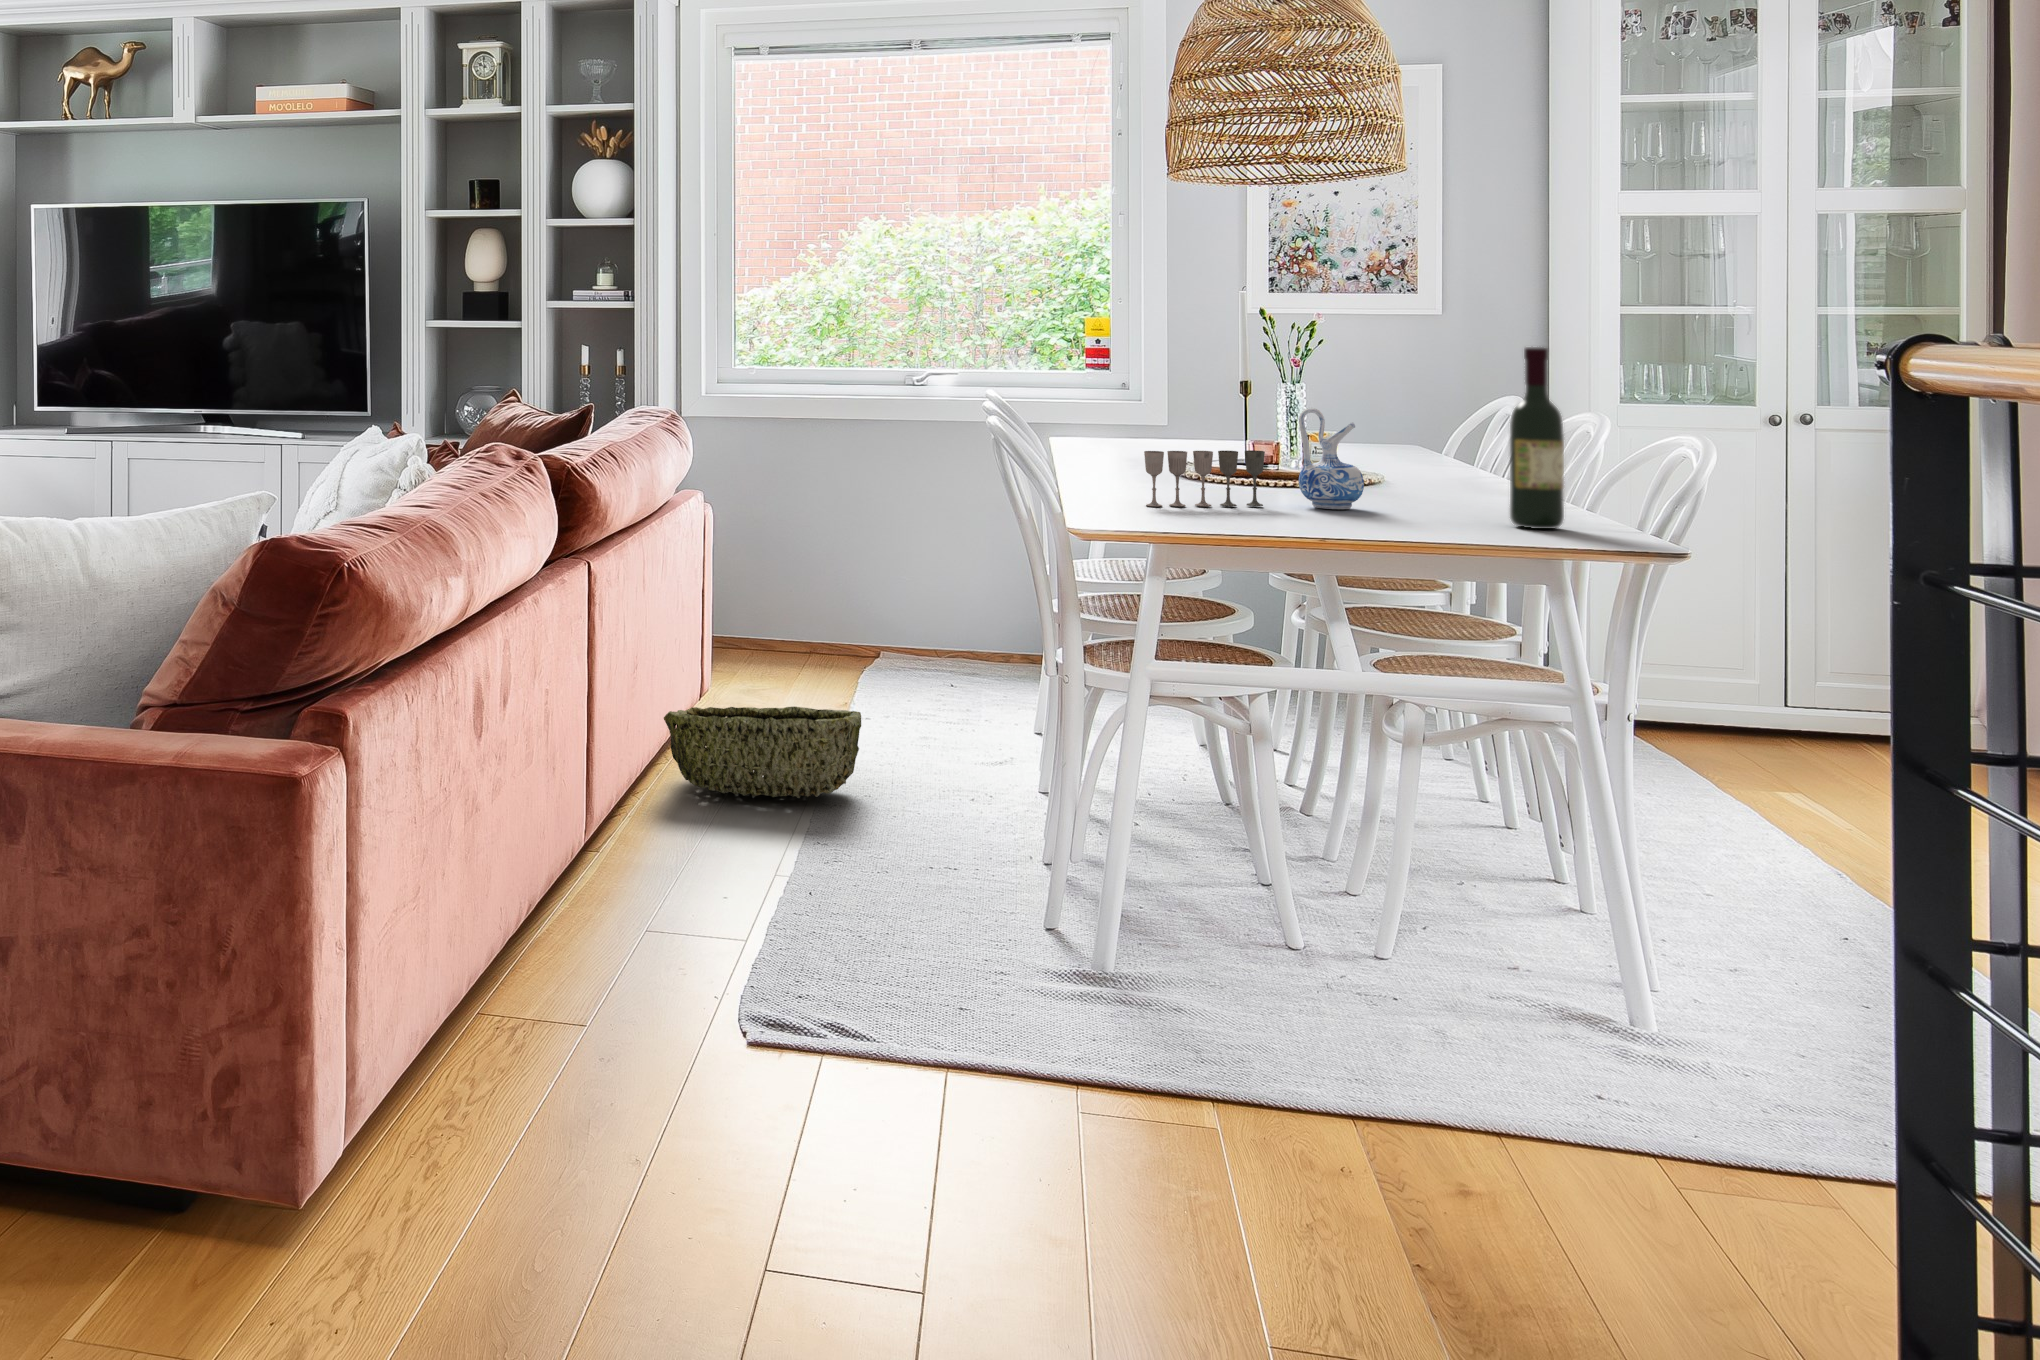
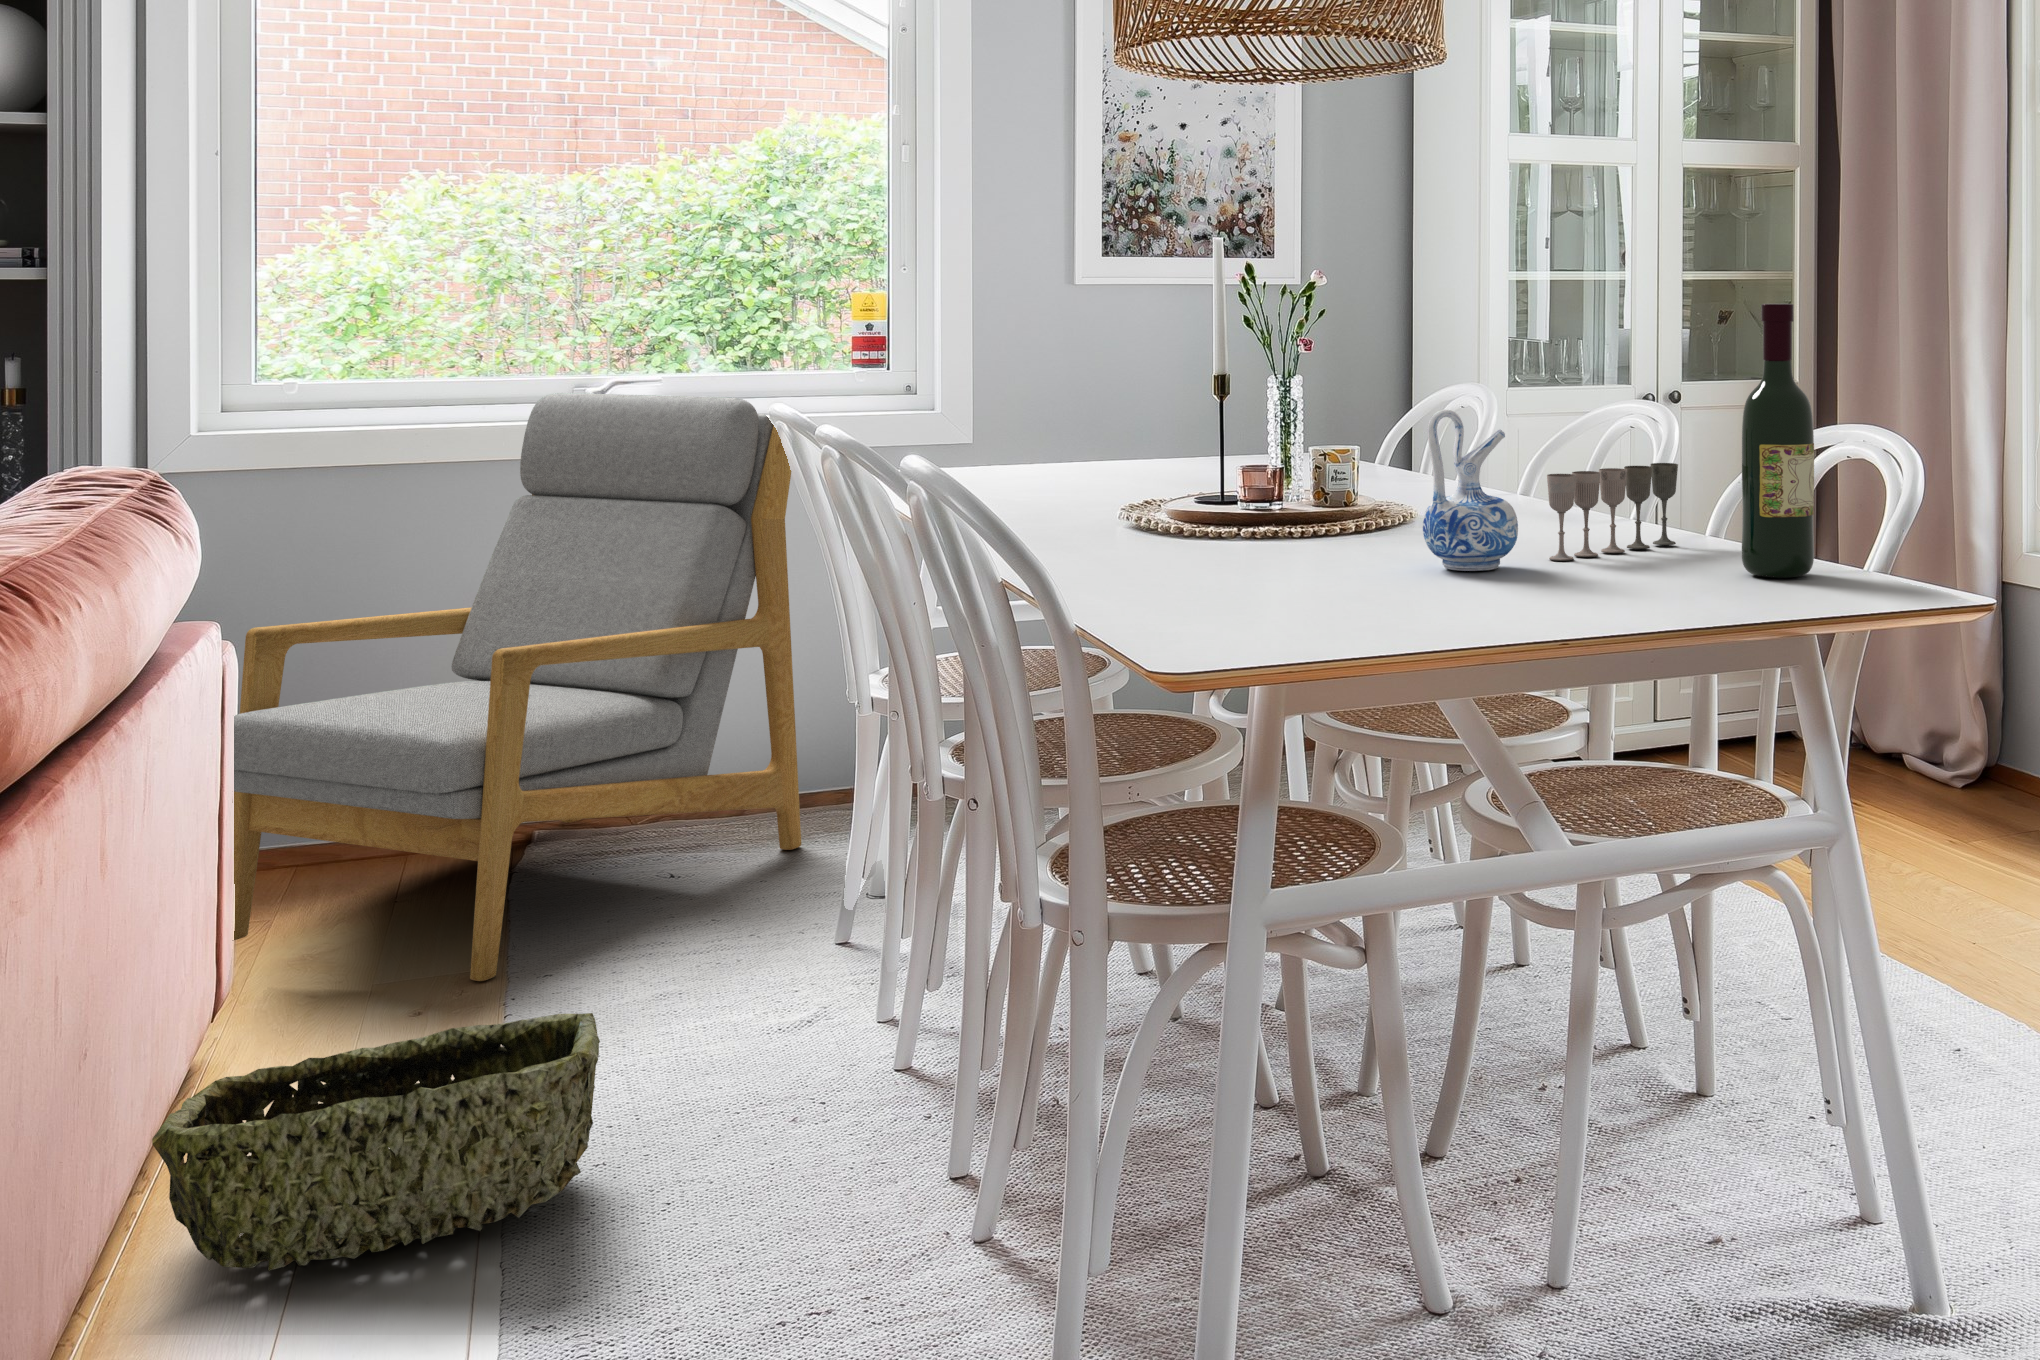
armchair: none [706,381,1031,713] -> present [234,393,801,981]
wine glass: present [1144,450,1265,507] -> present [1547,463,1678,561]

